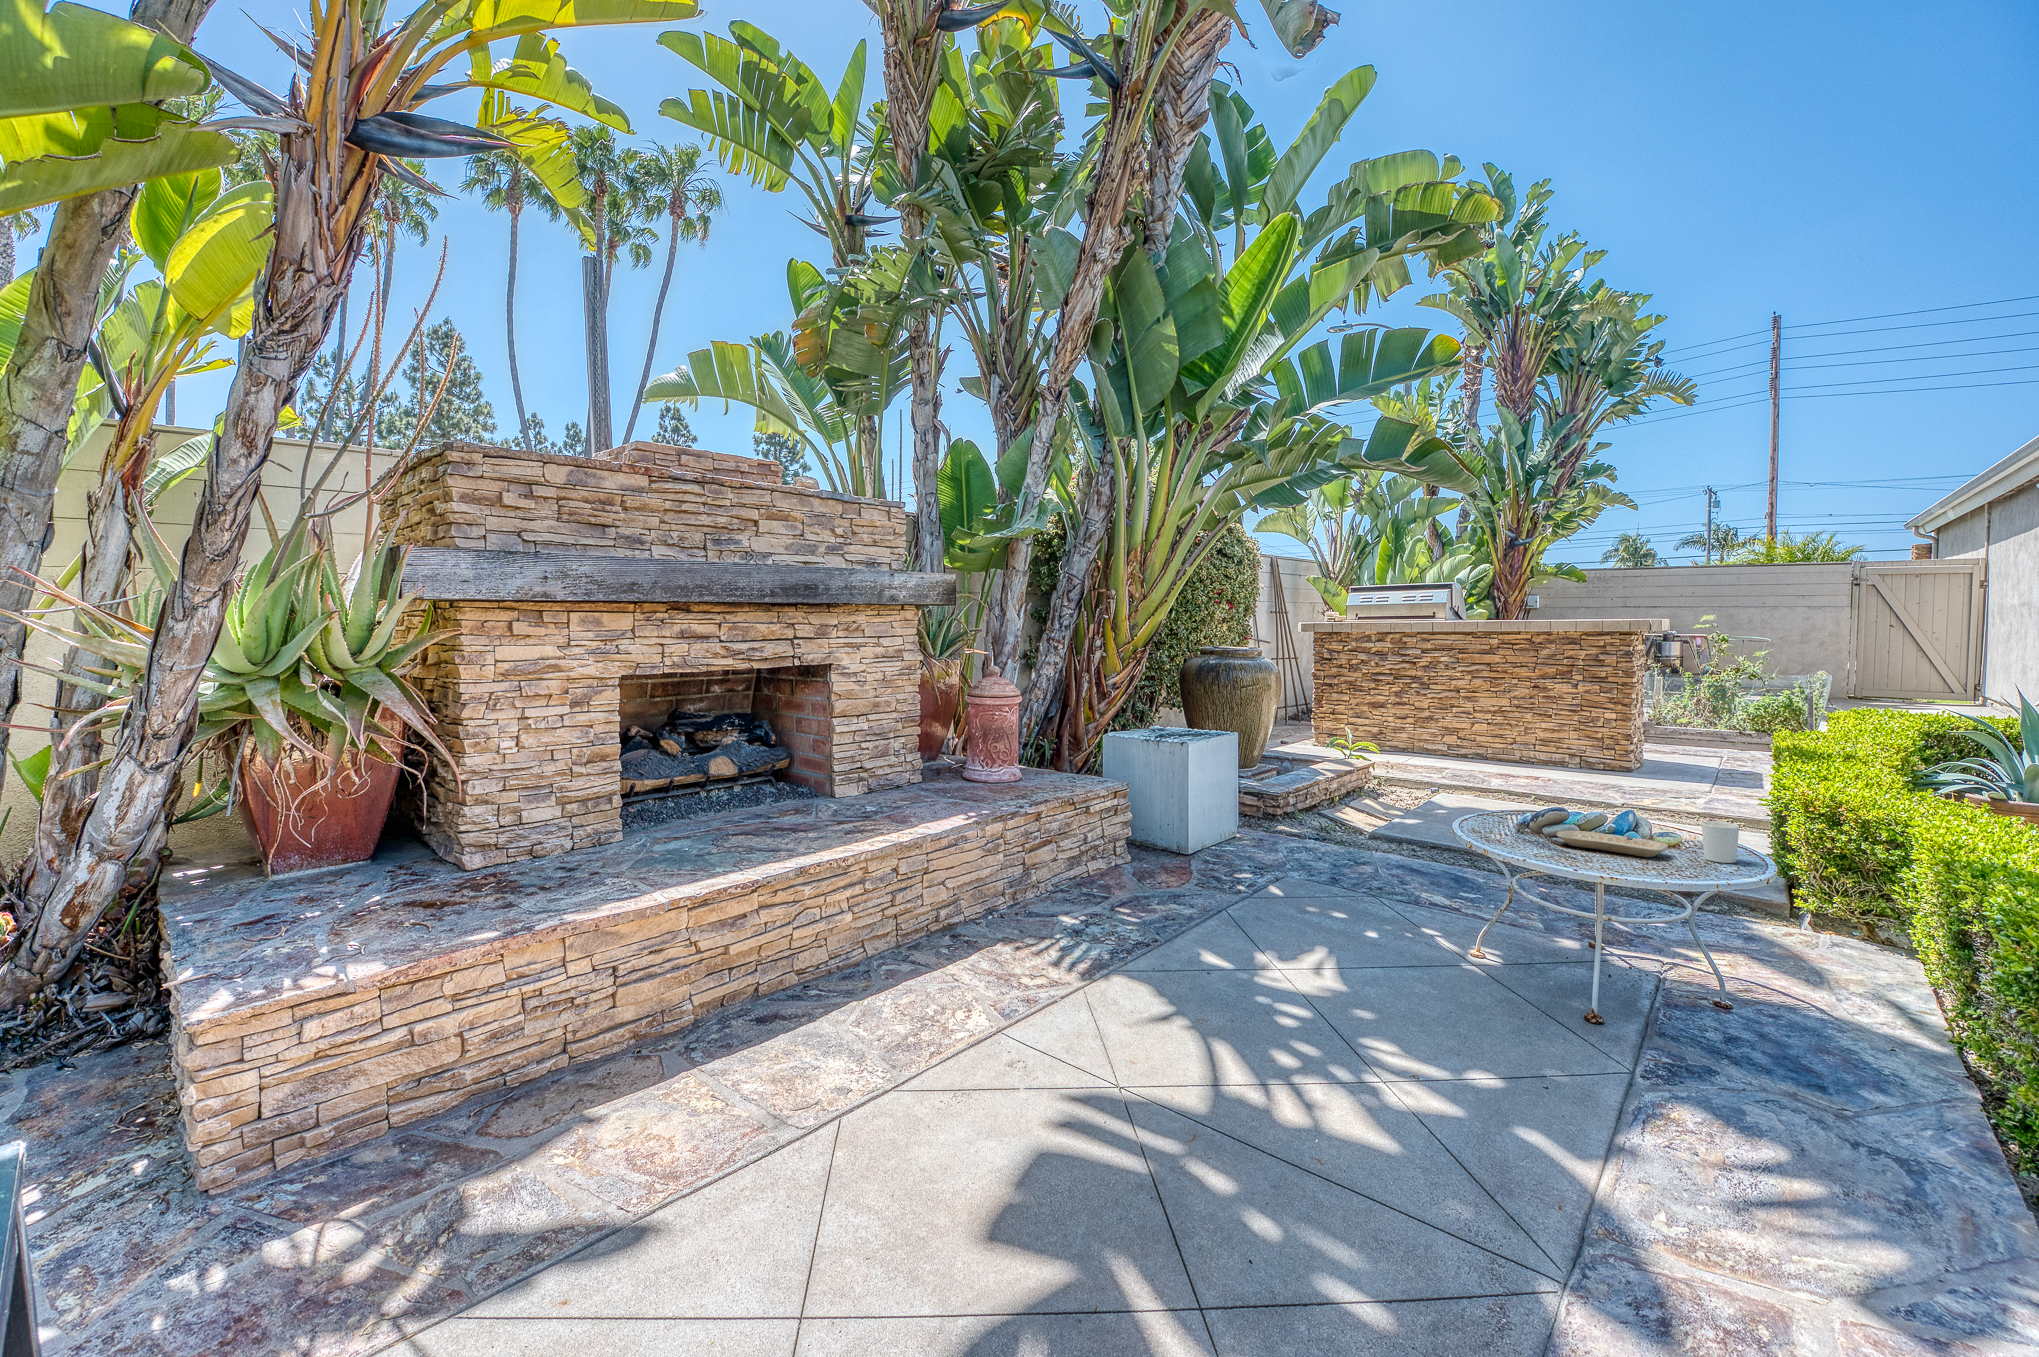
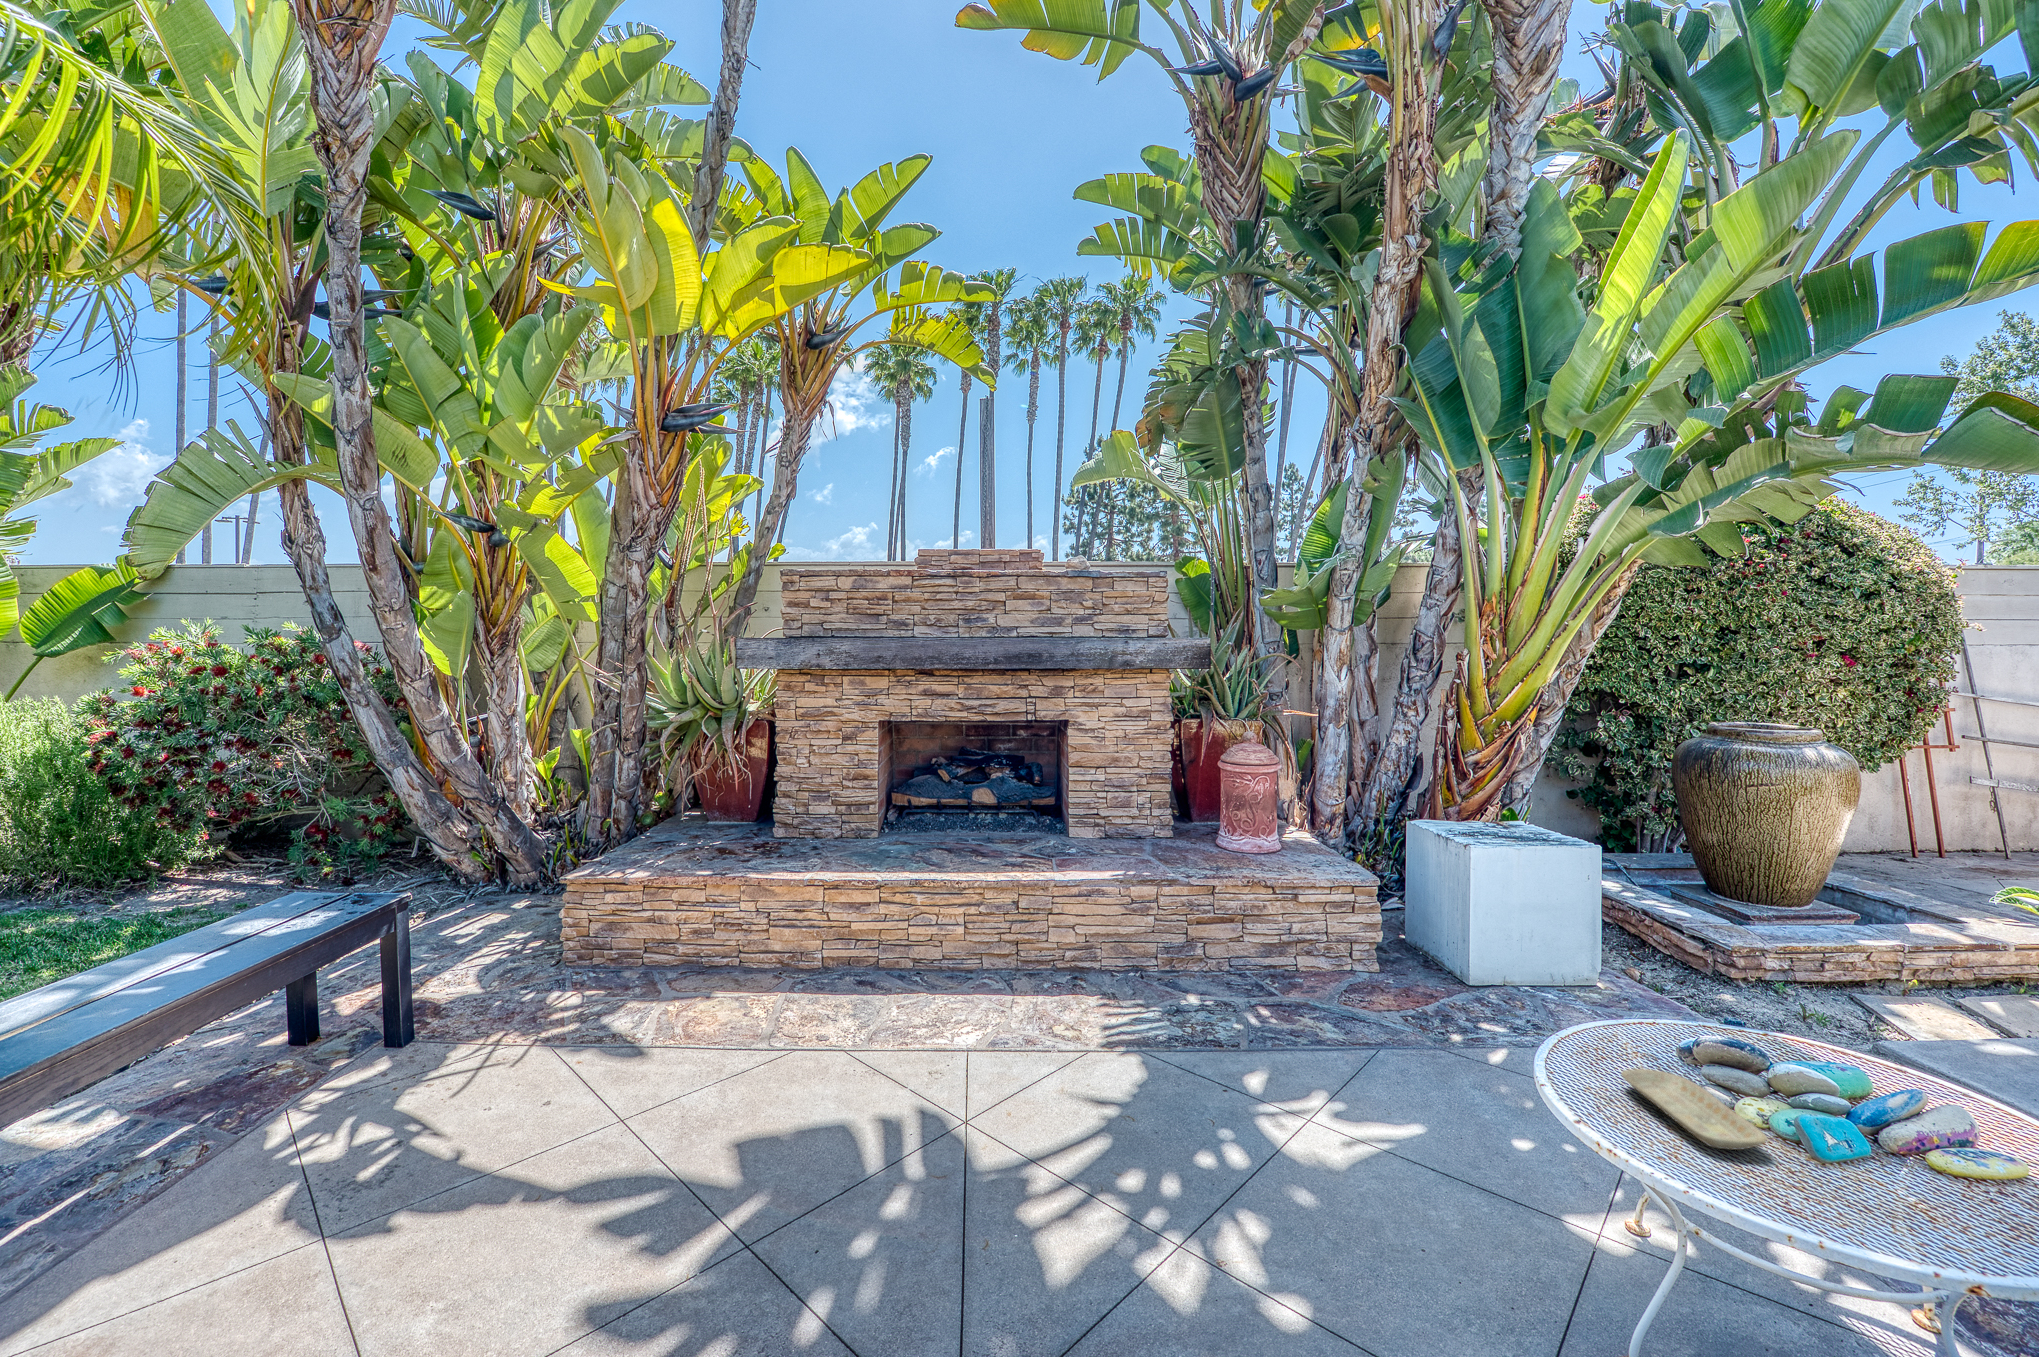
candle holder: present [1701,821,1739,863] -> none [1808,1124,1880,1214]

